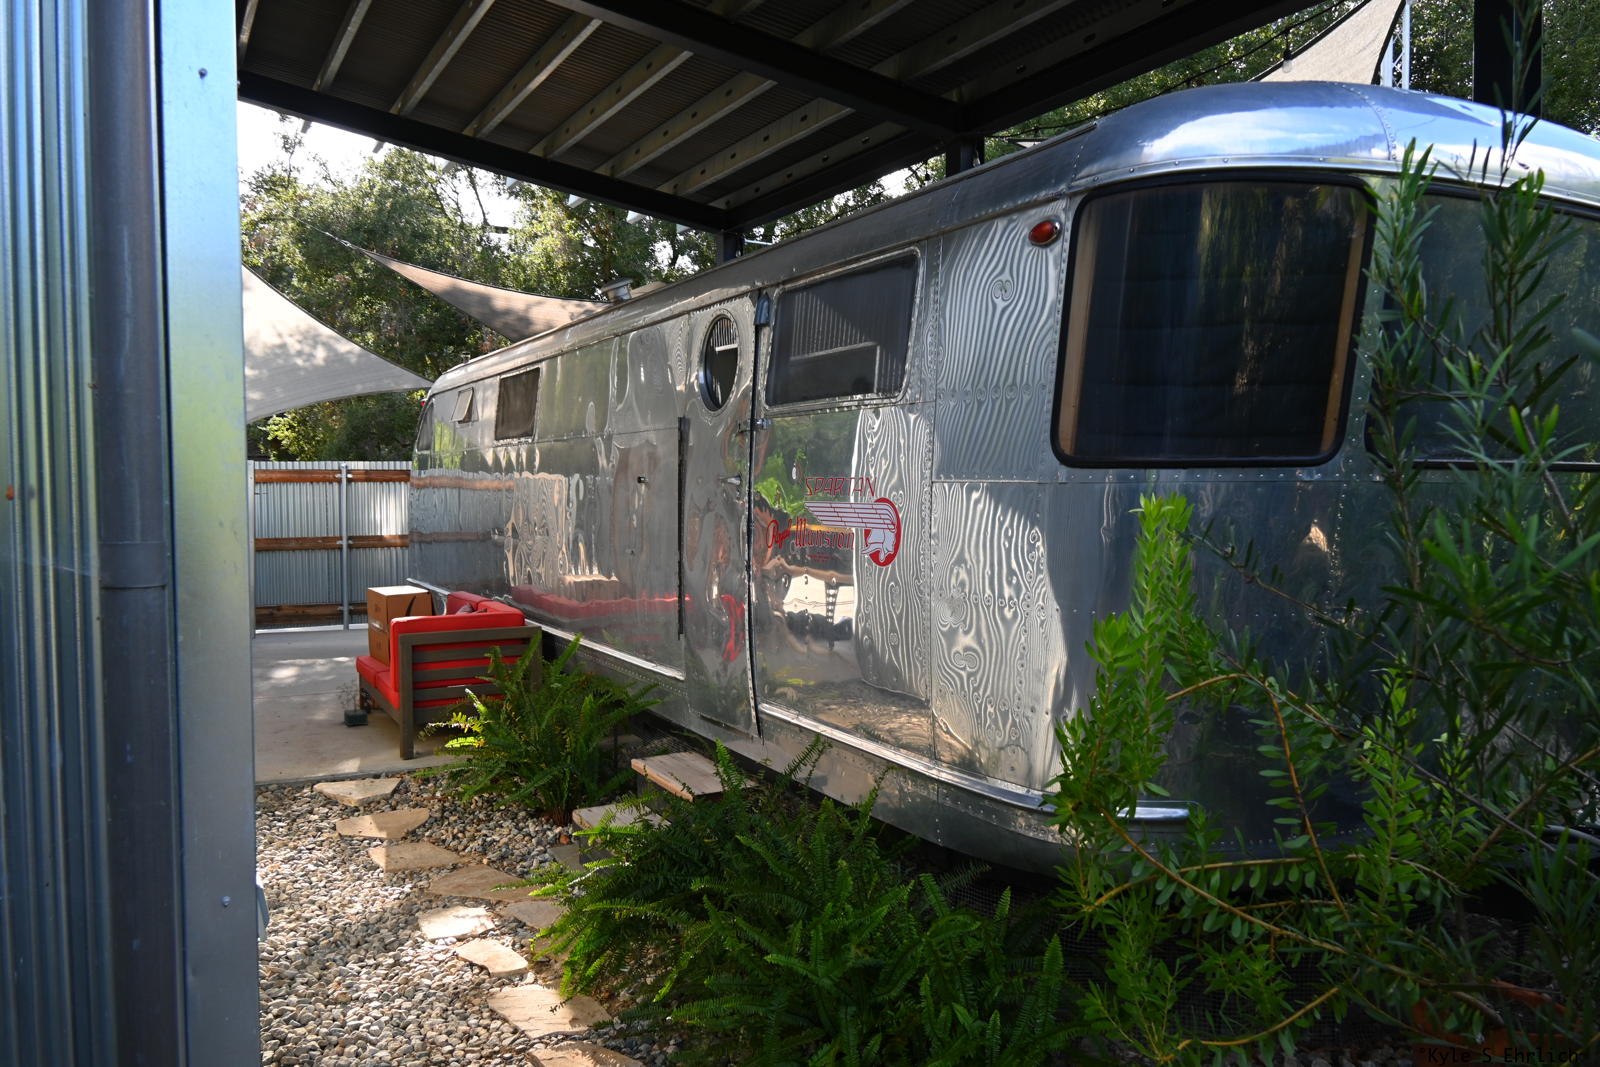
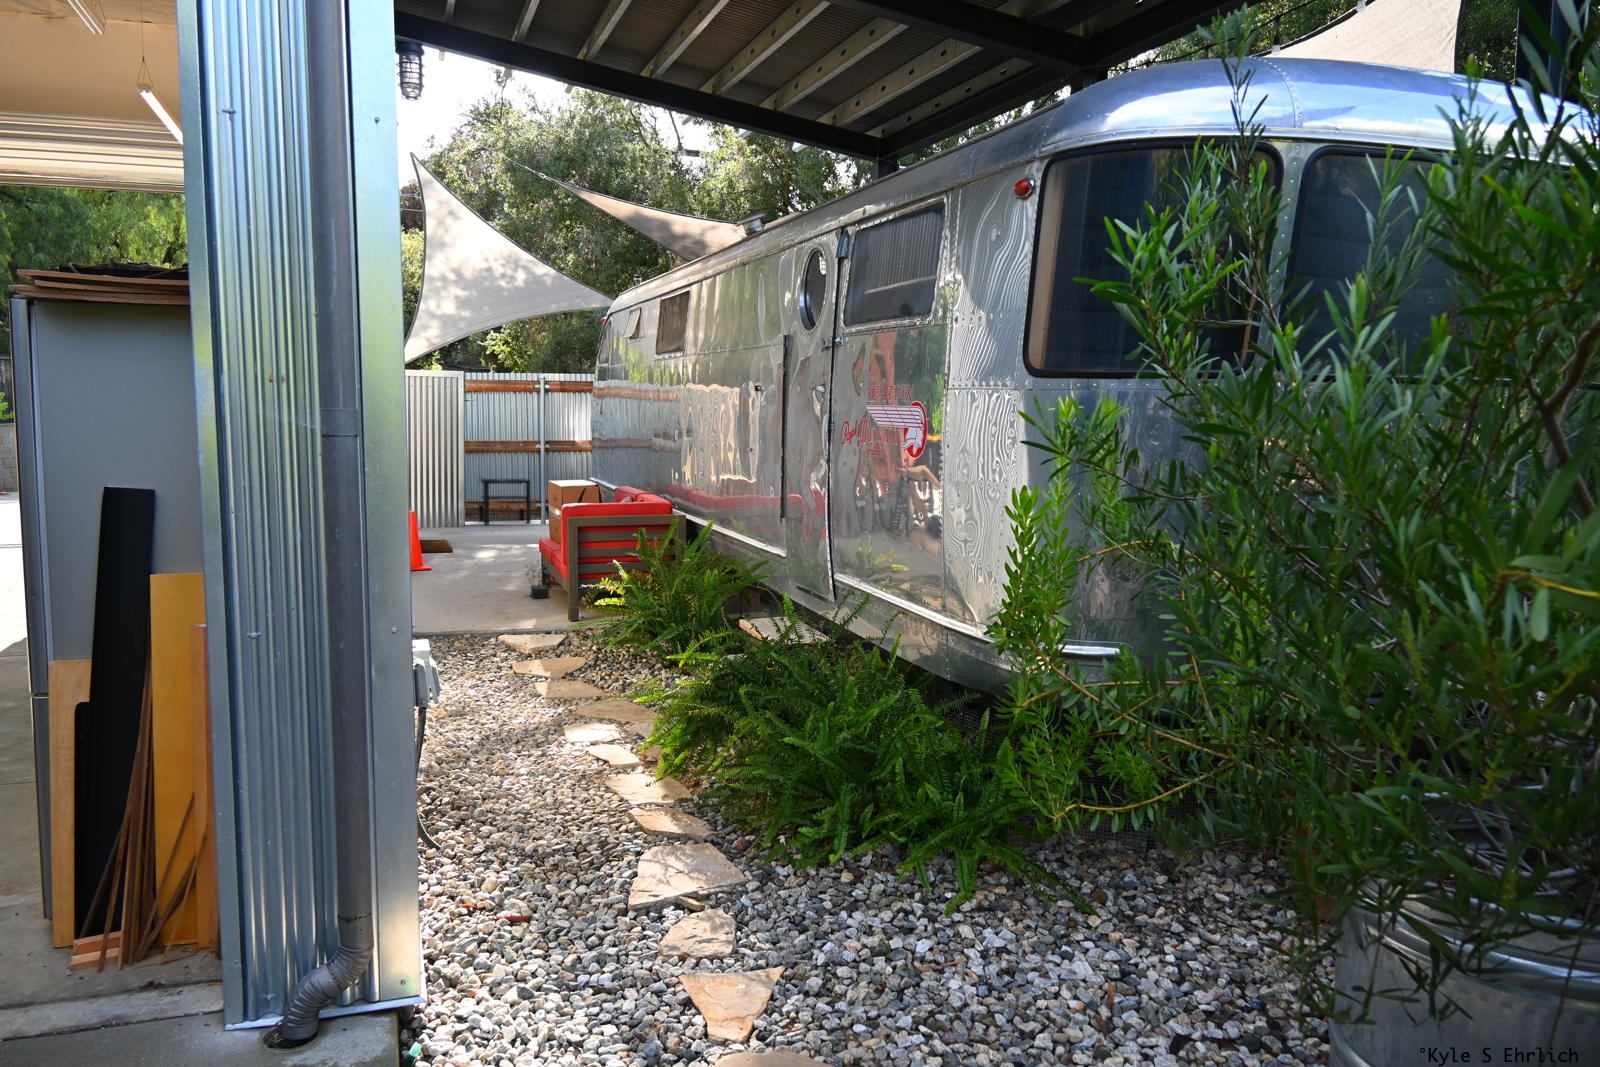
side table: none [268,577,331,633] -> present [479,478,531,525]

